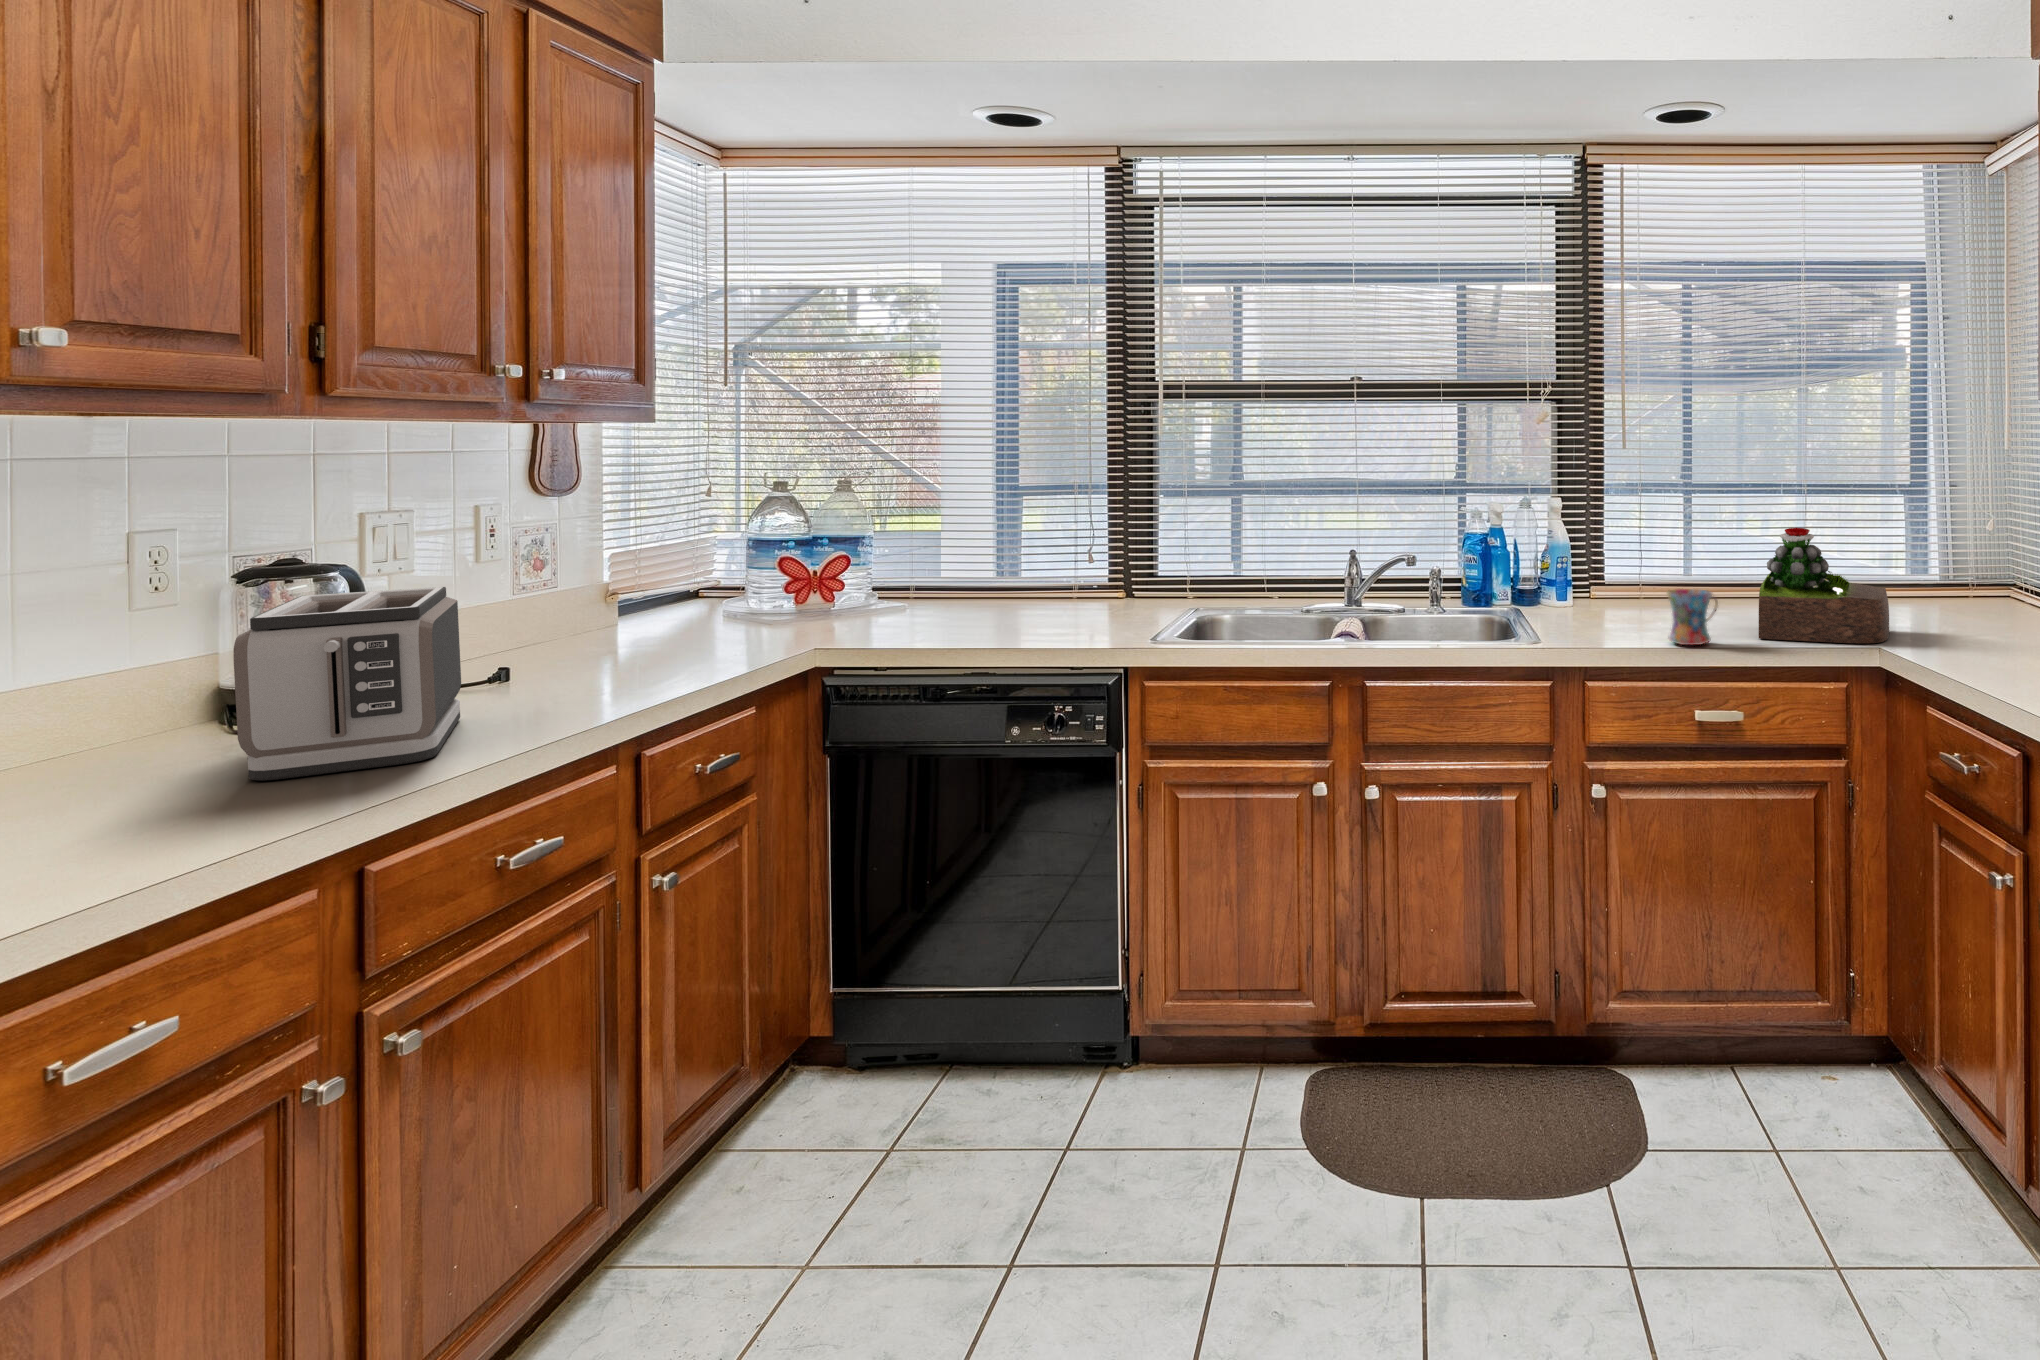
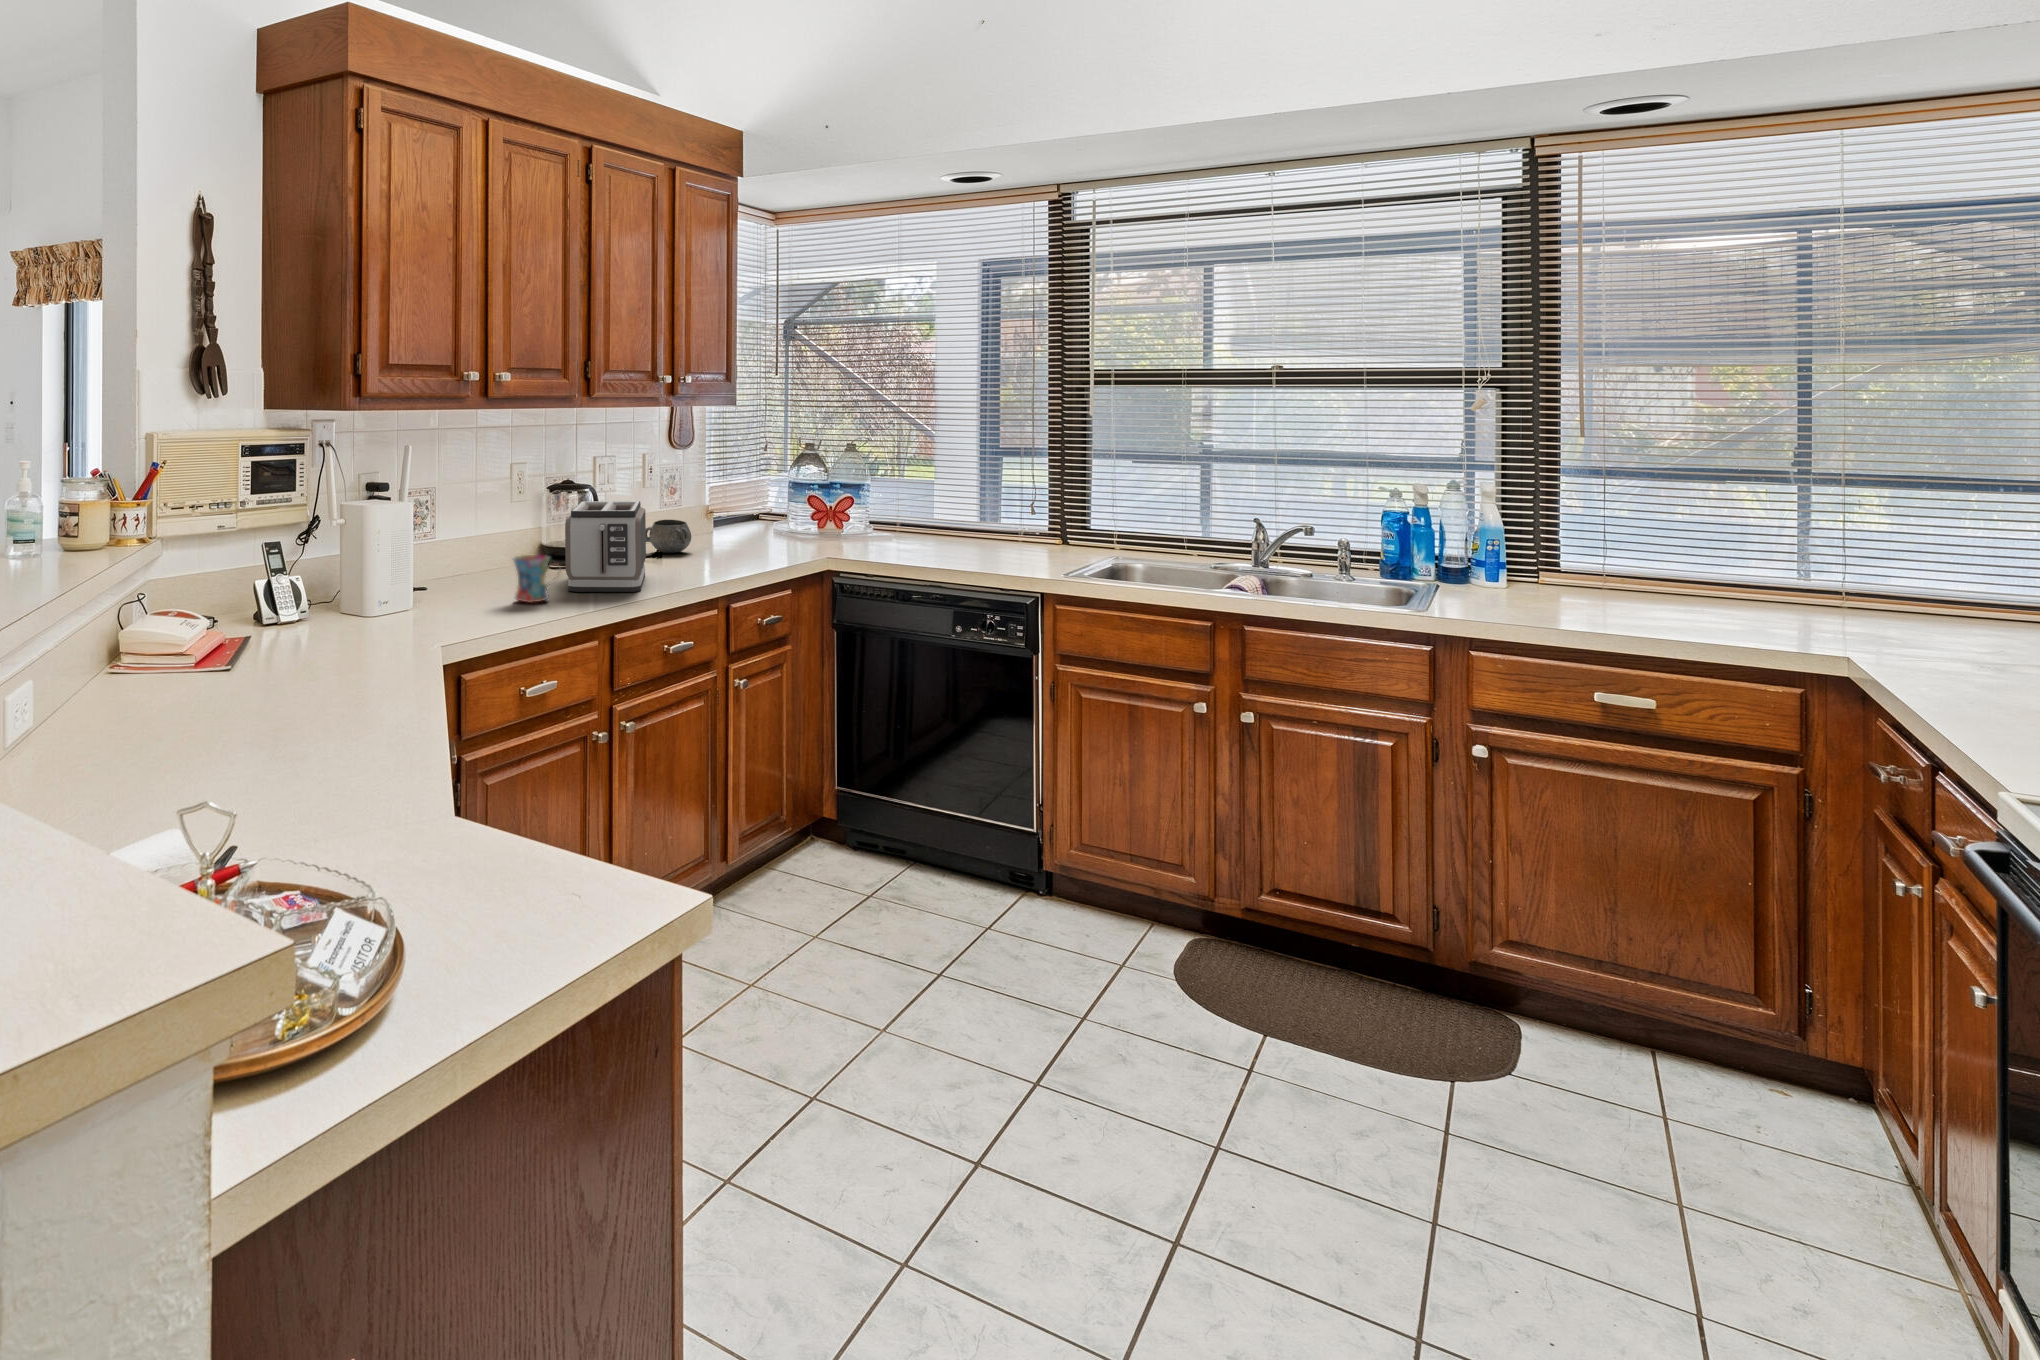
succulent plant: present [1759,528,1889,643] -> none [1692,523,1898,651]
mug: present [1667,589,1718,645] -> present [513,555,550,603]
decorative bowl: none [474,611,572,667] -> present [646,519,691,553]

